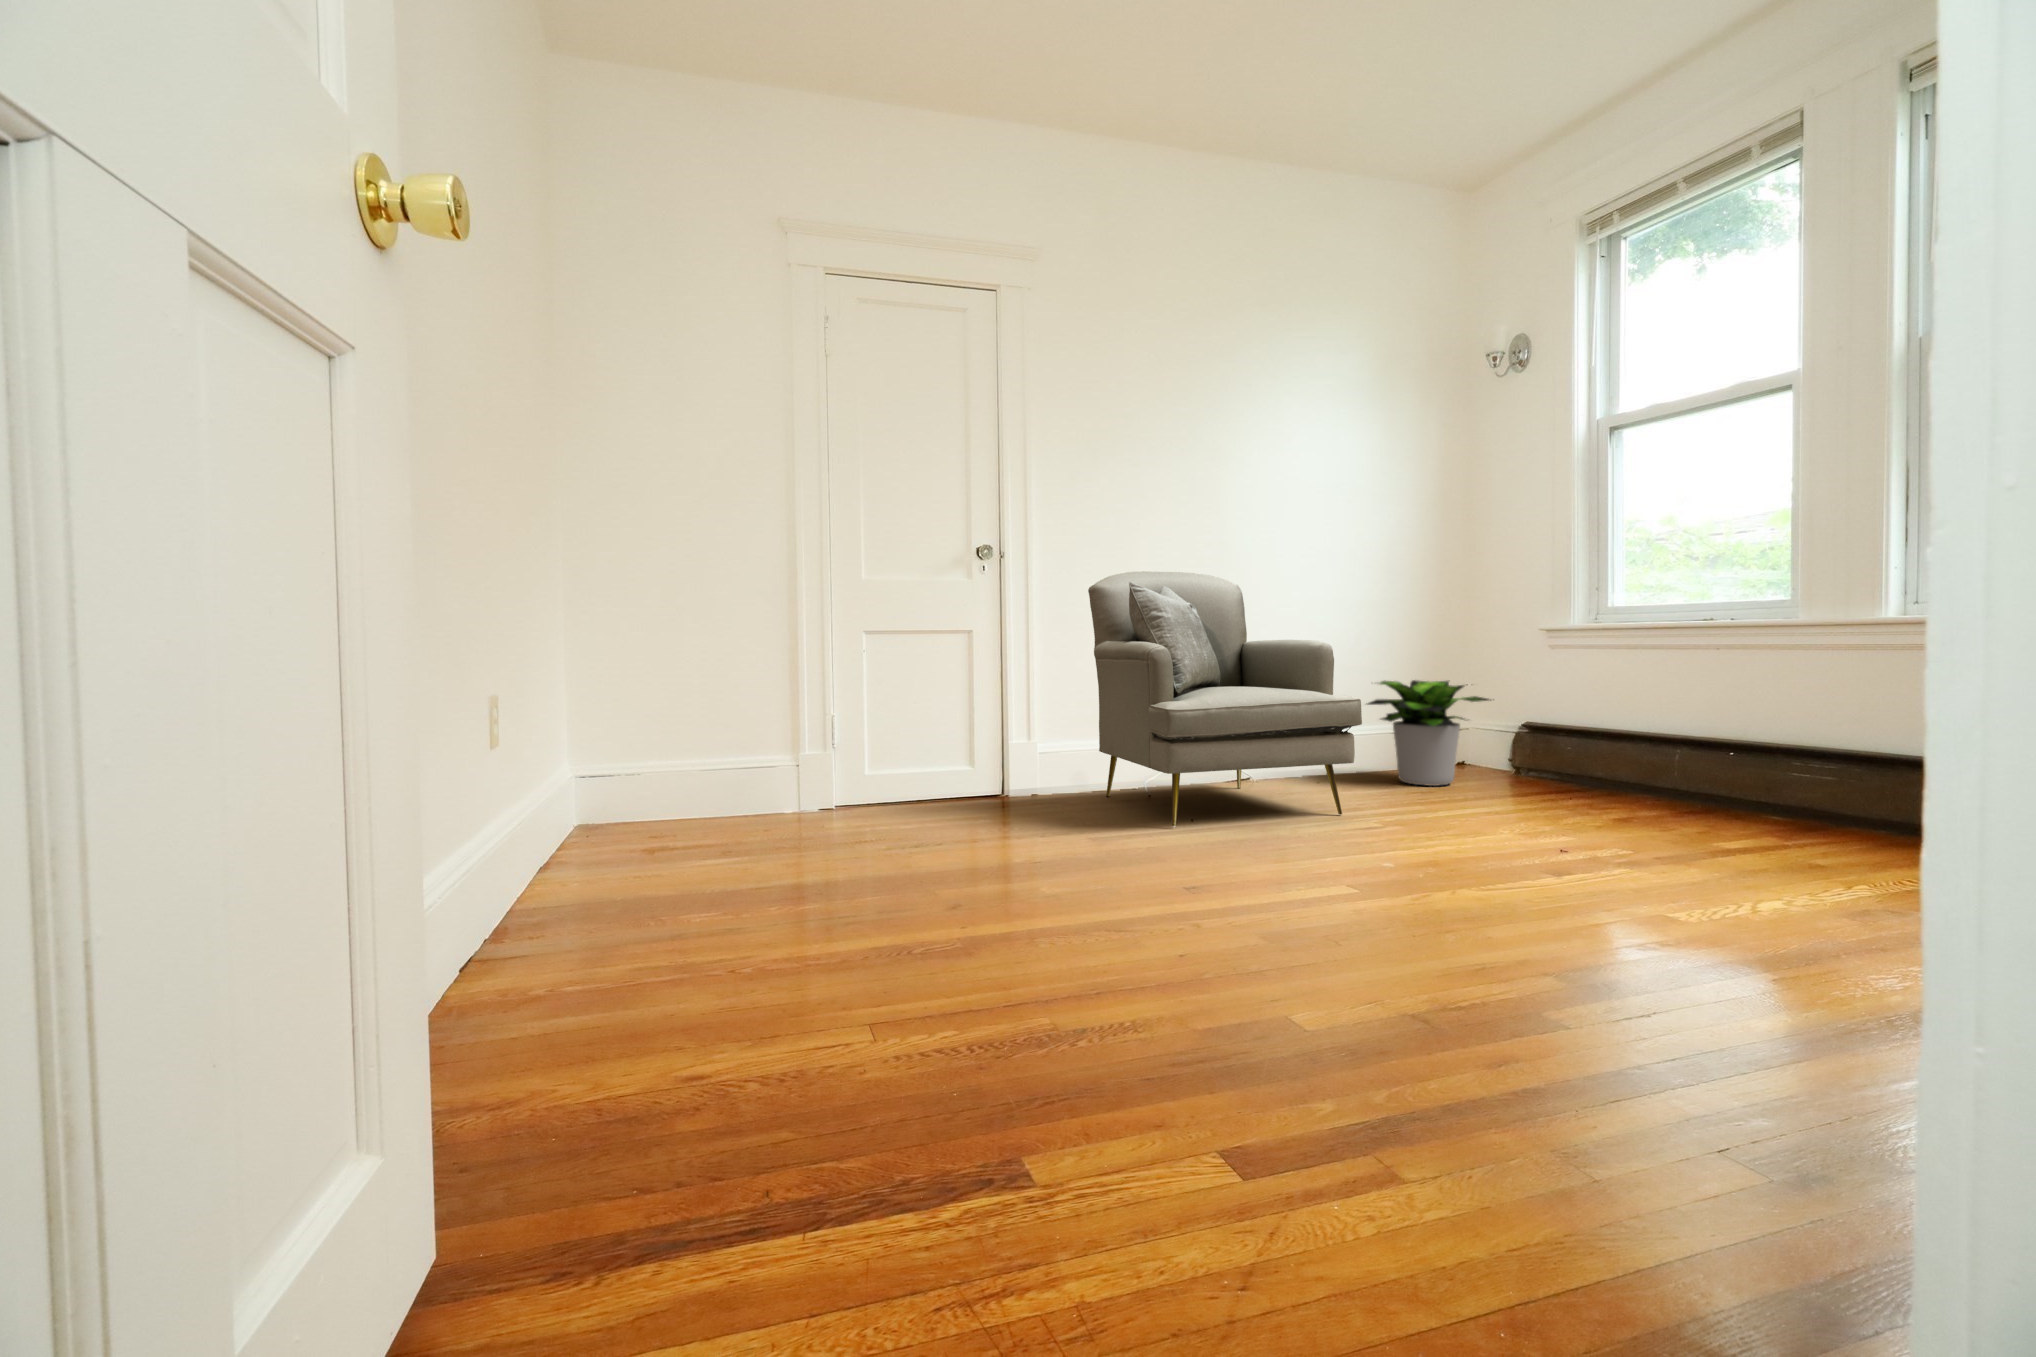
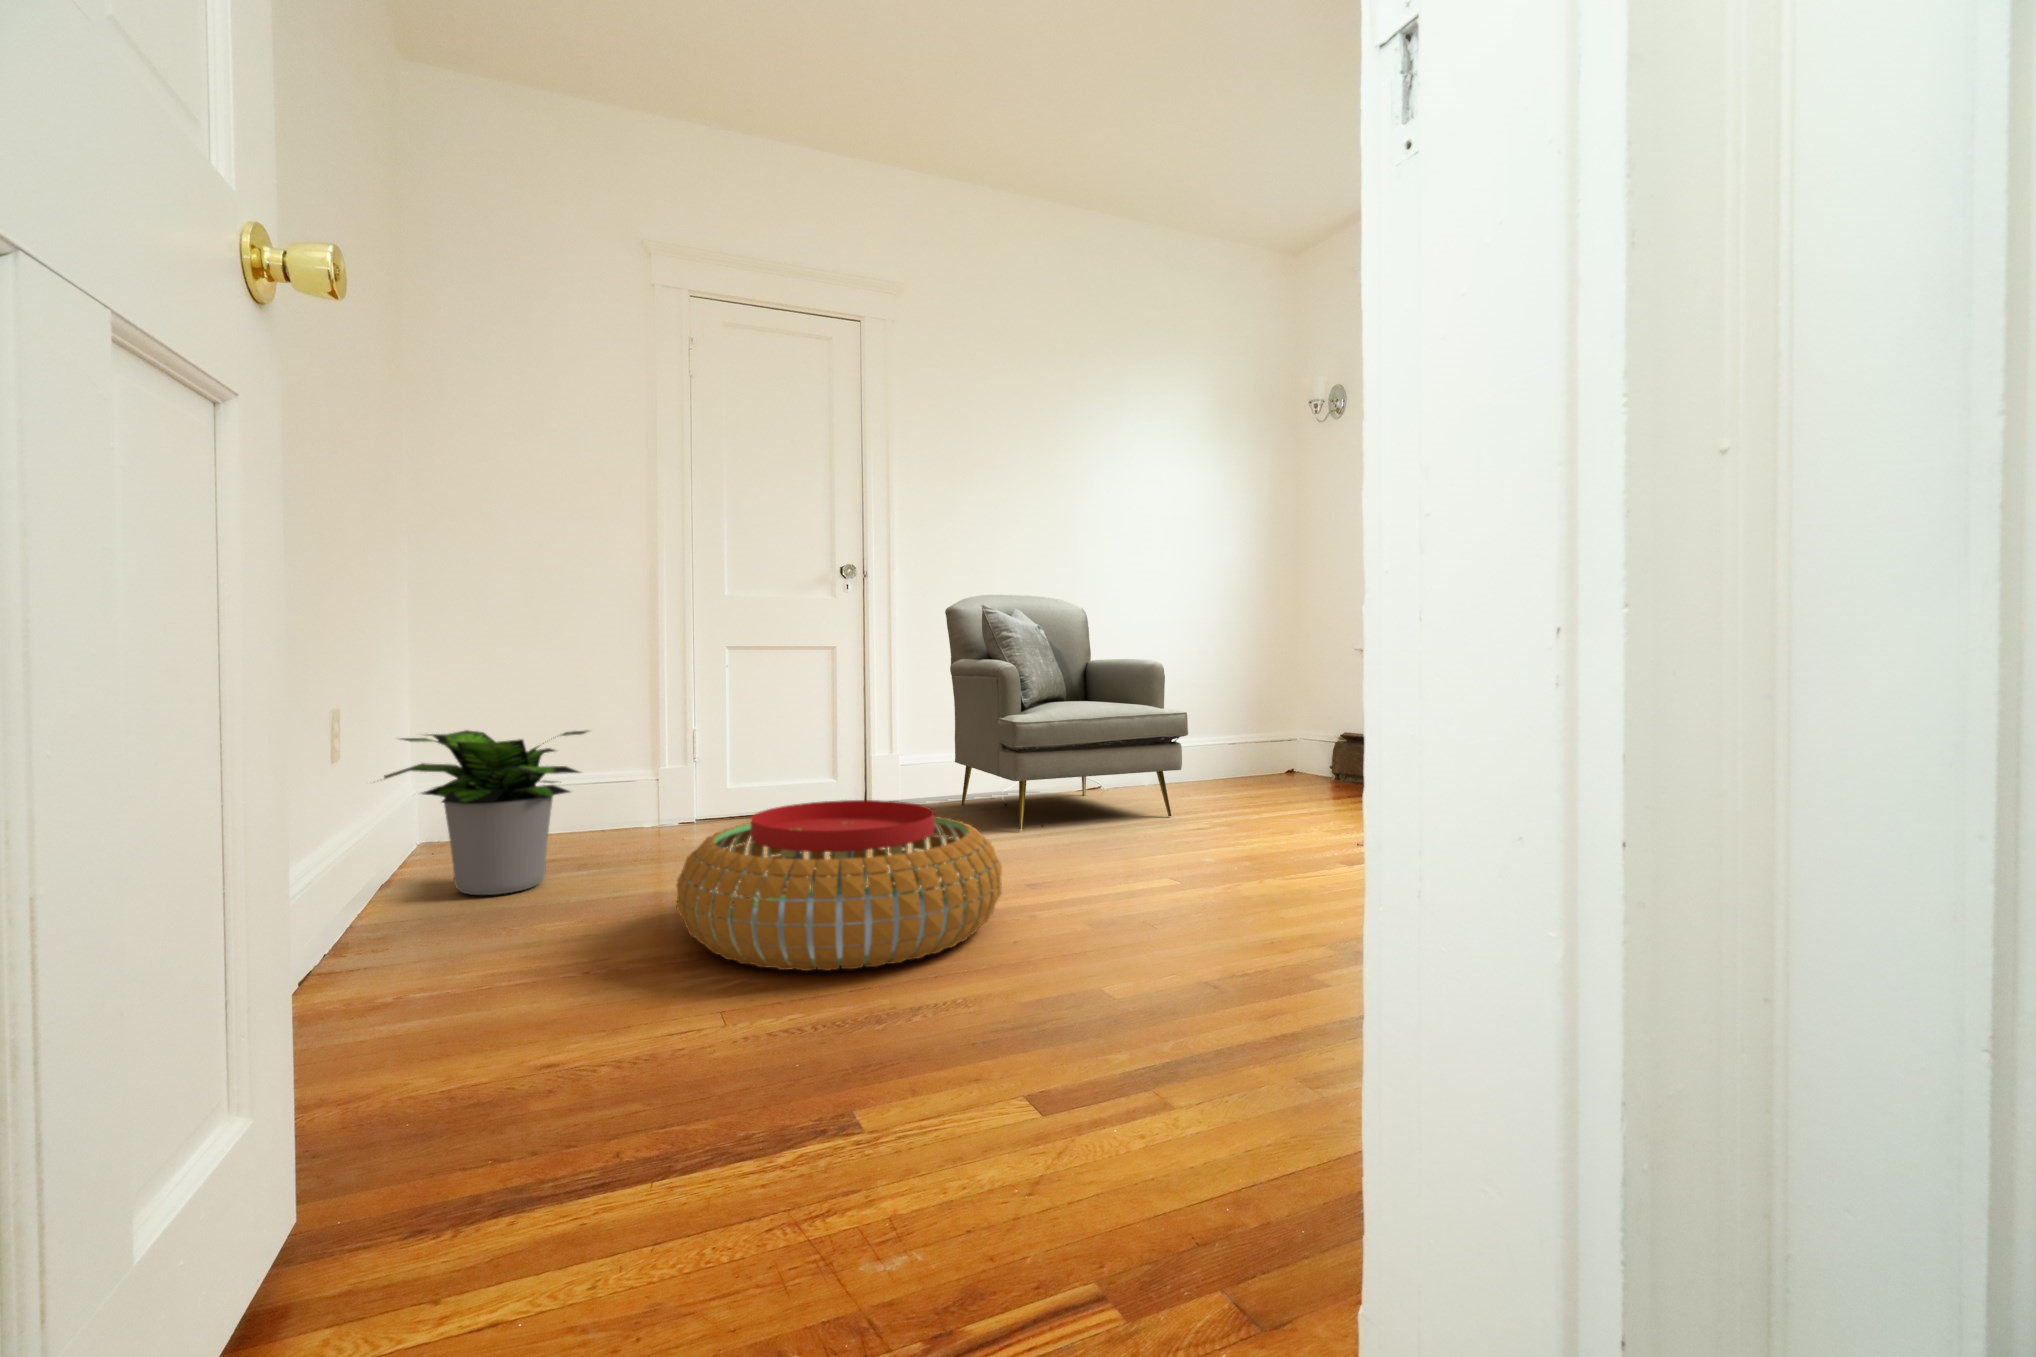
potted plant: present [1368,680,1494,786] -> present [384,730,587,895]
pouf: none [820,795,1167,984] -> present [676,800,1002,971]

